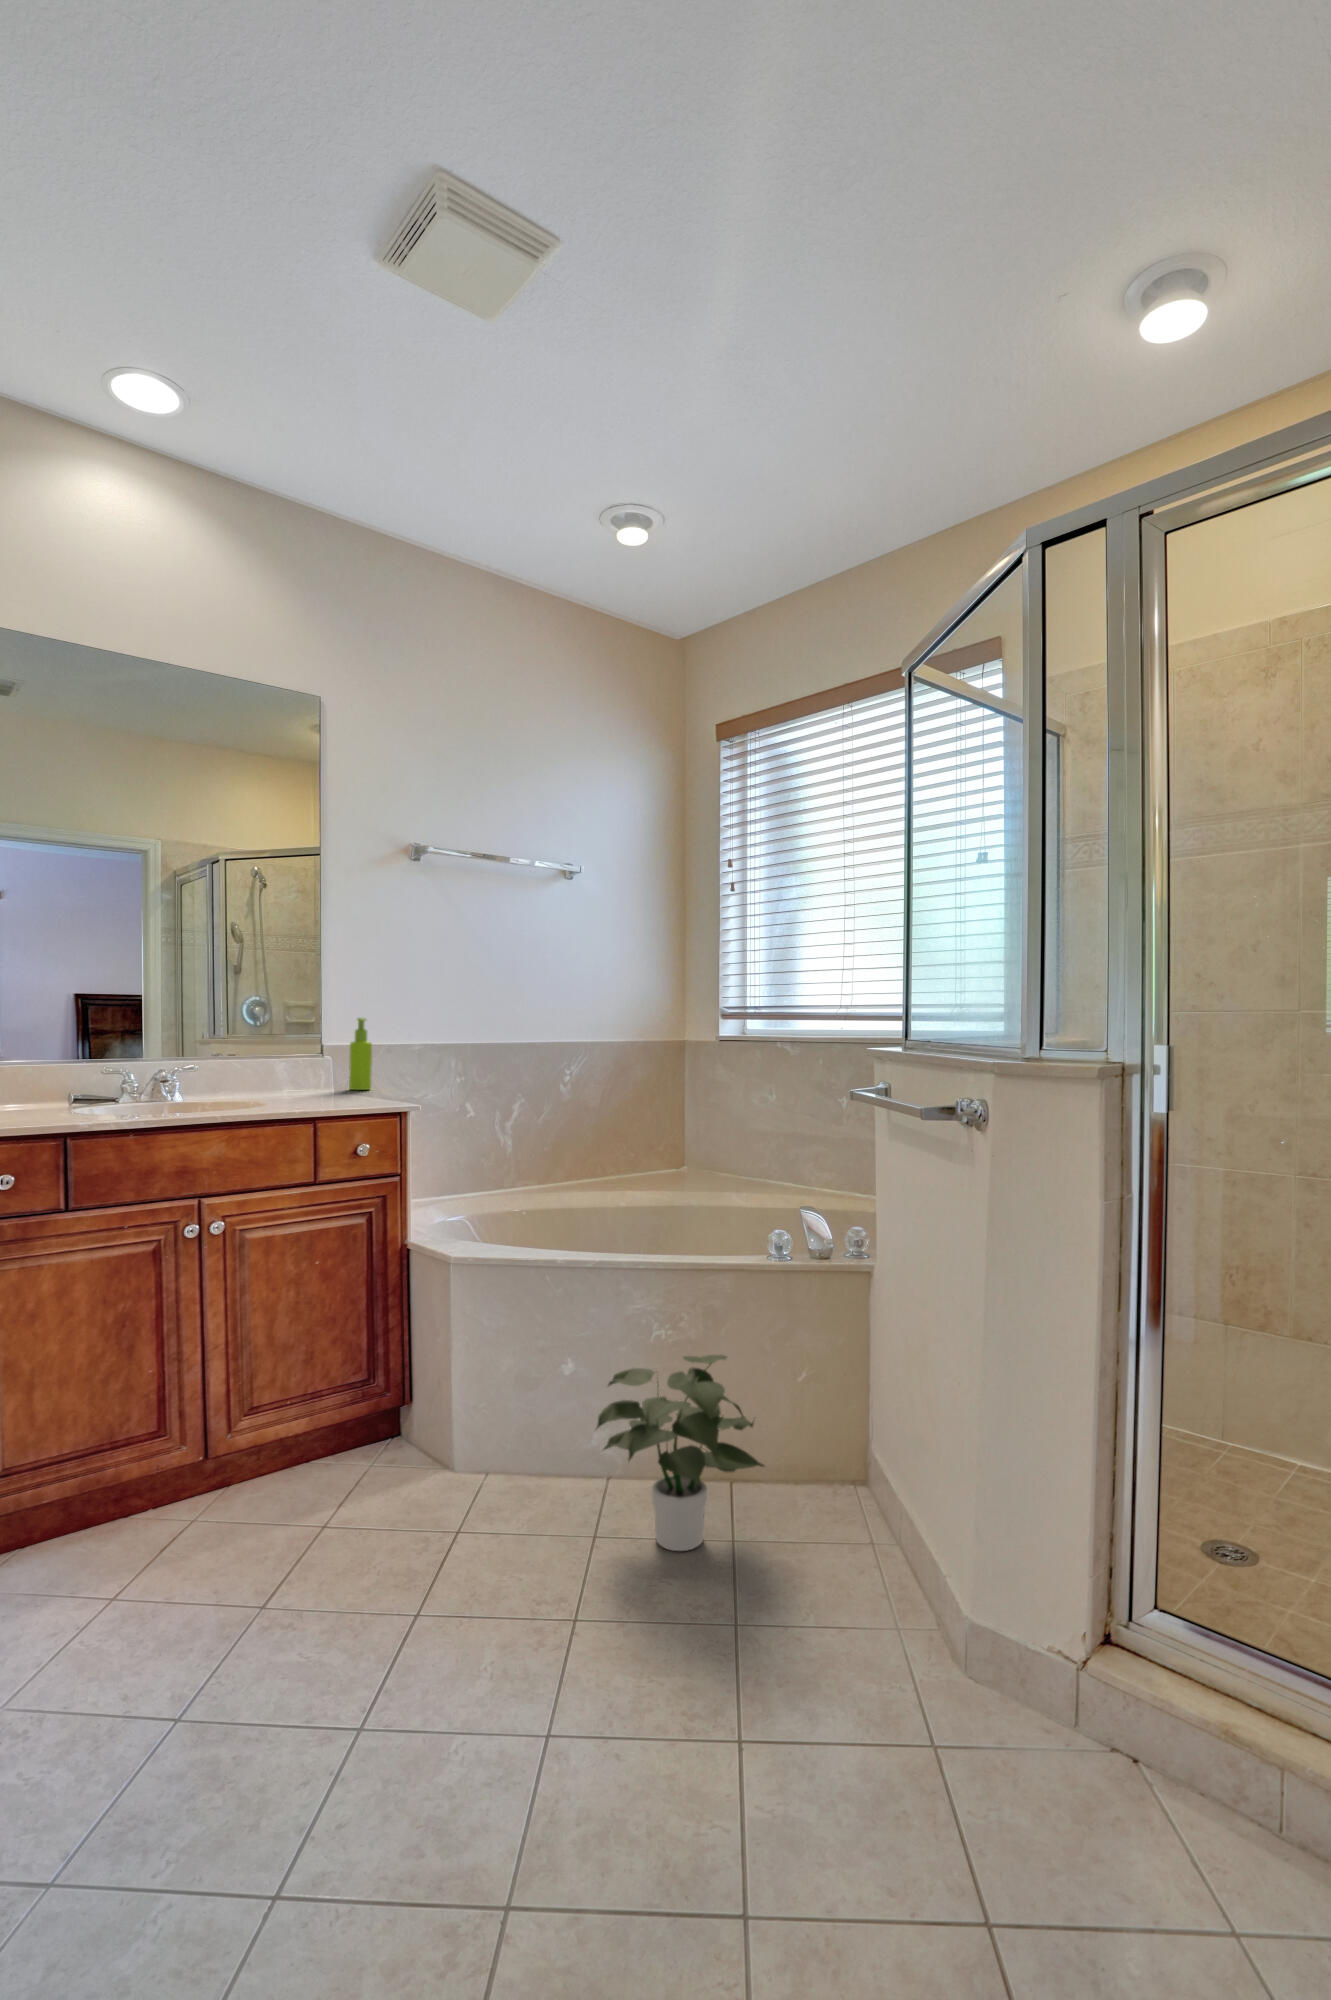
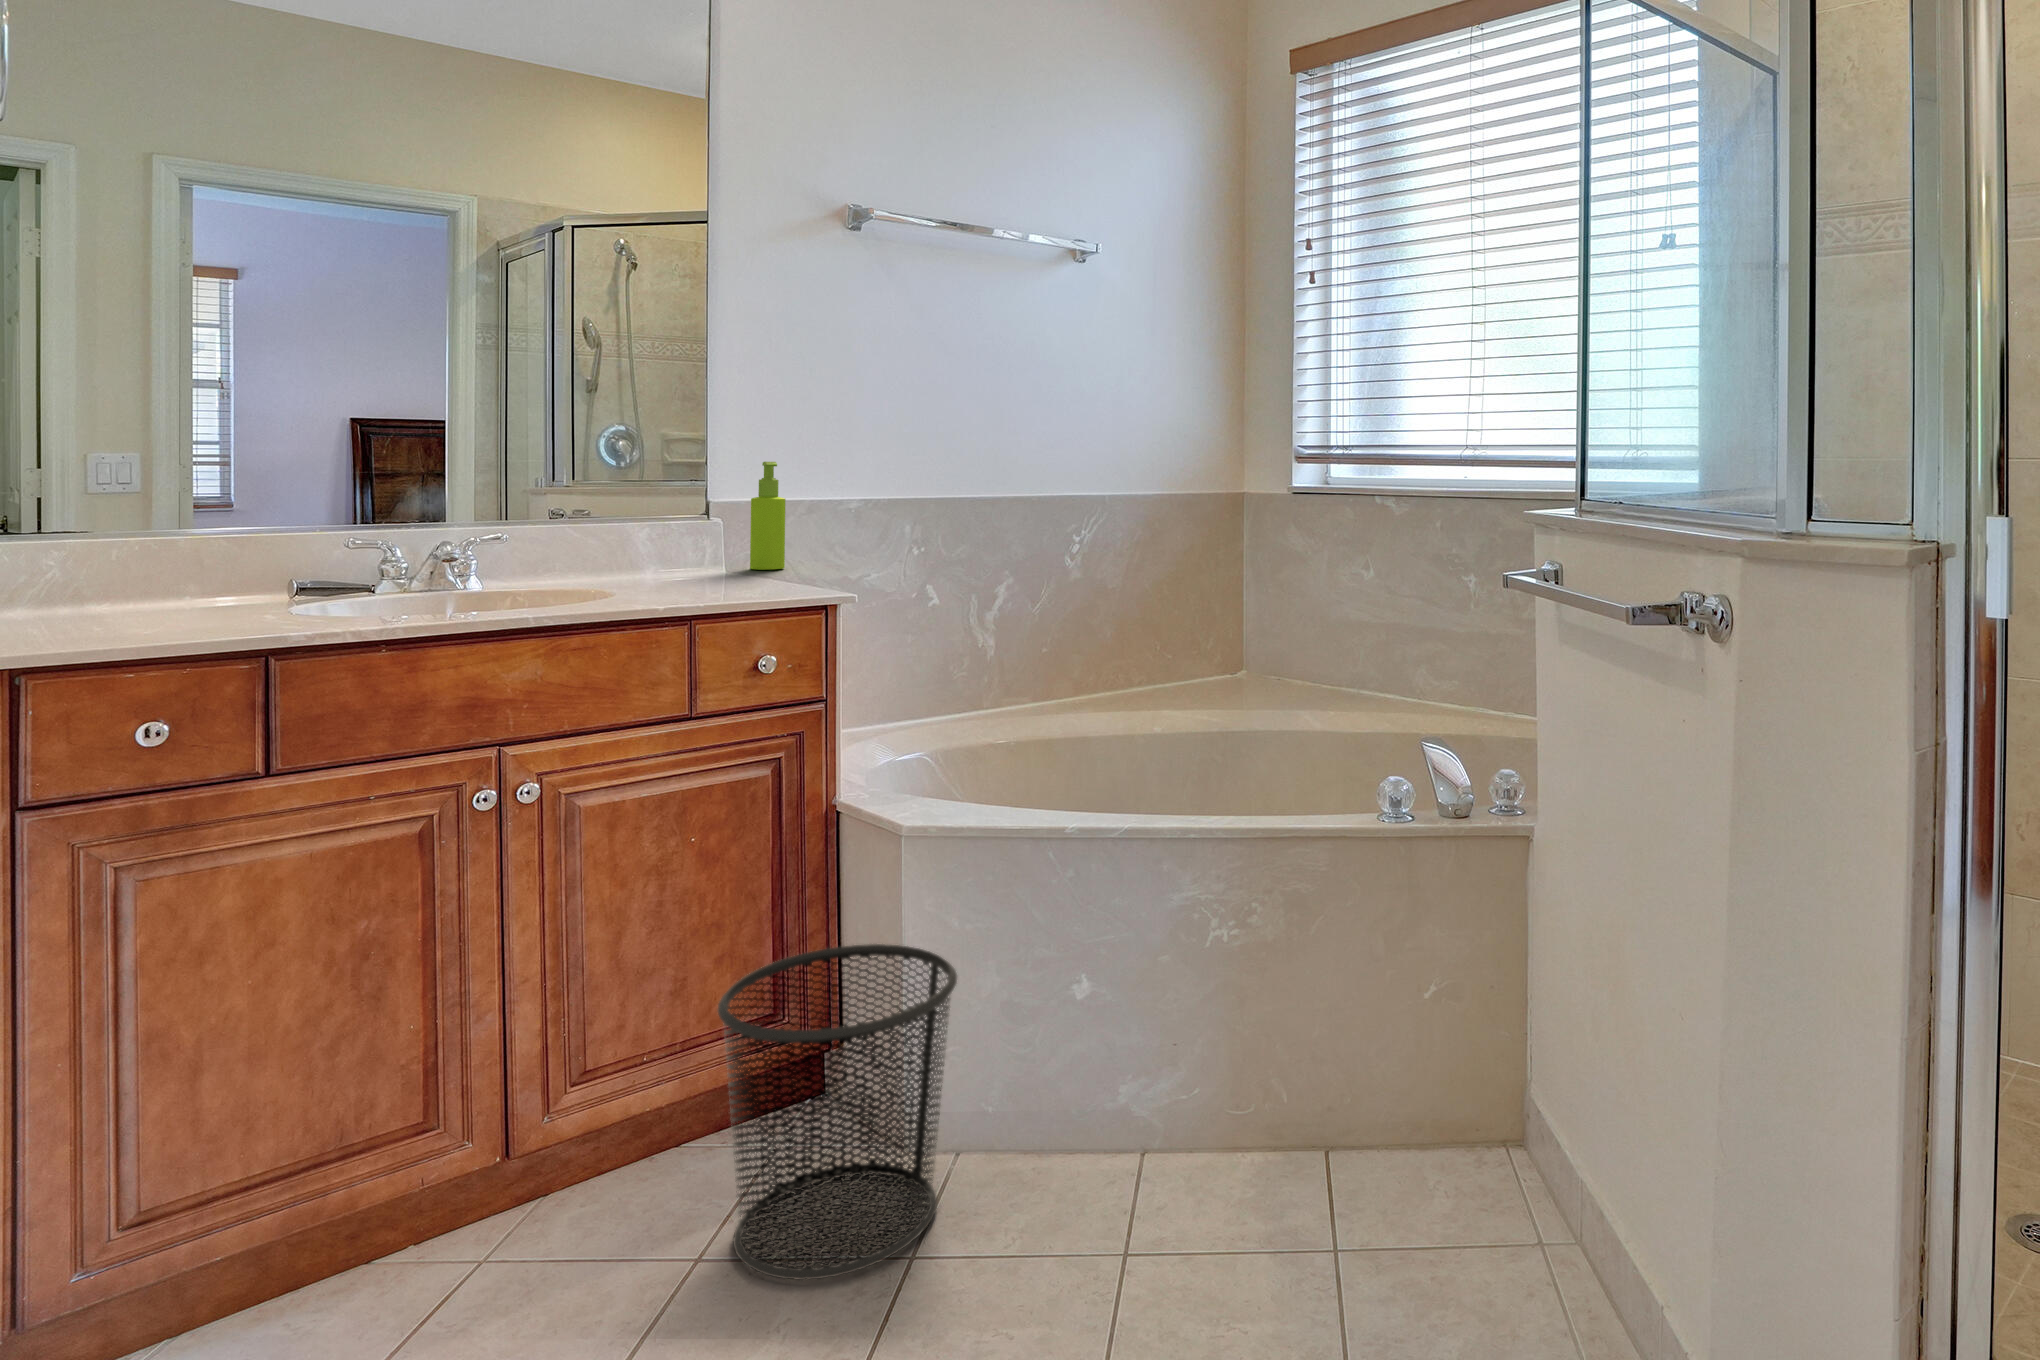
waste bin: none [331,1335,482,1544] -> present [717,944,957,1280]
potted plant: present [597,1355,764,1551] -> none [1132,961,1388,1258]

